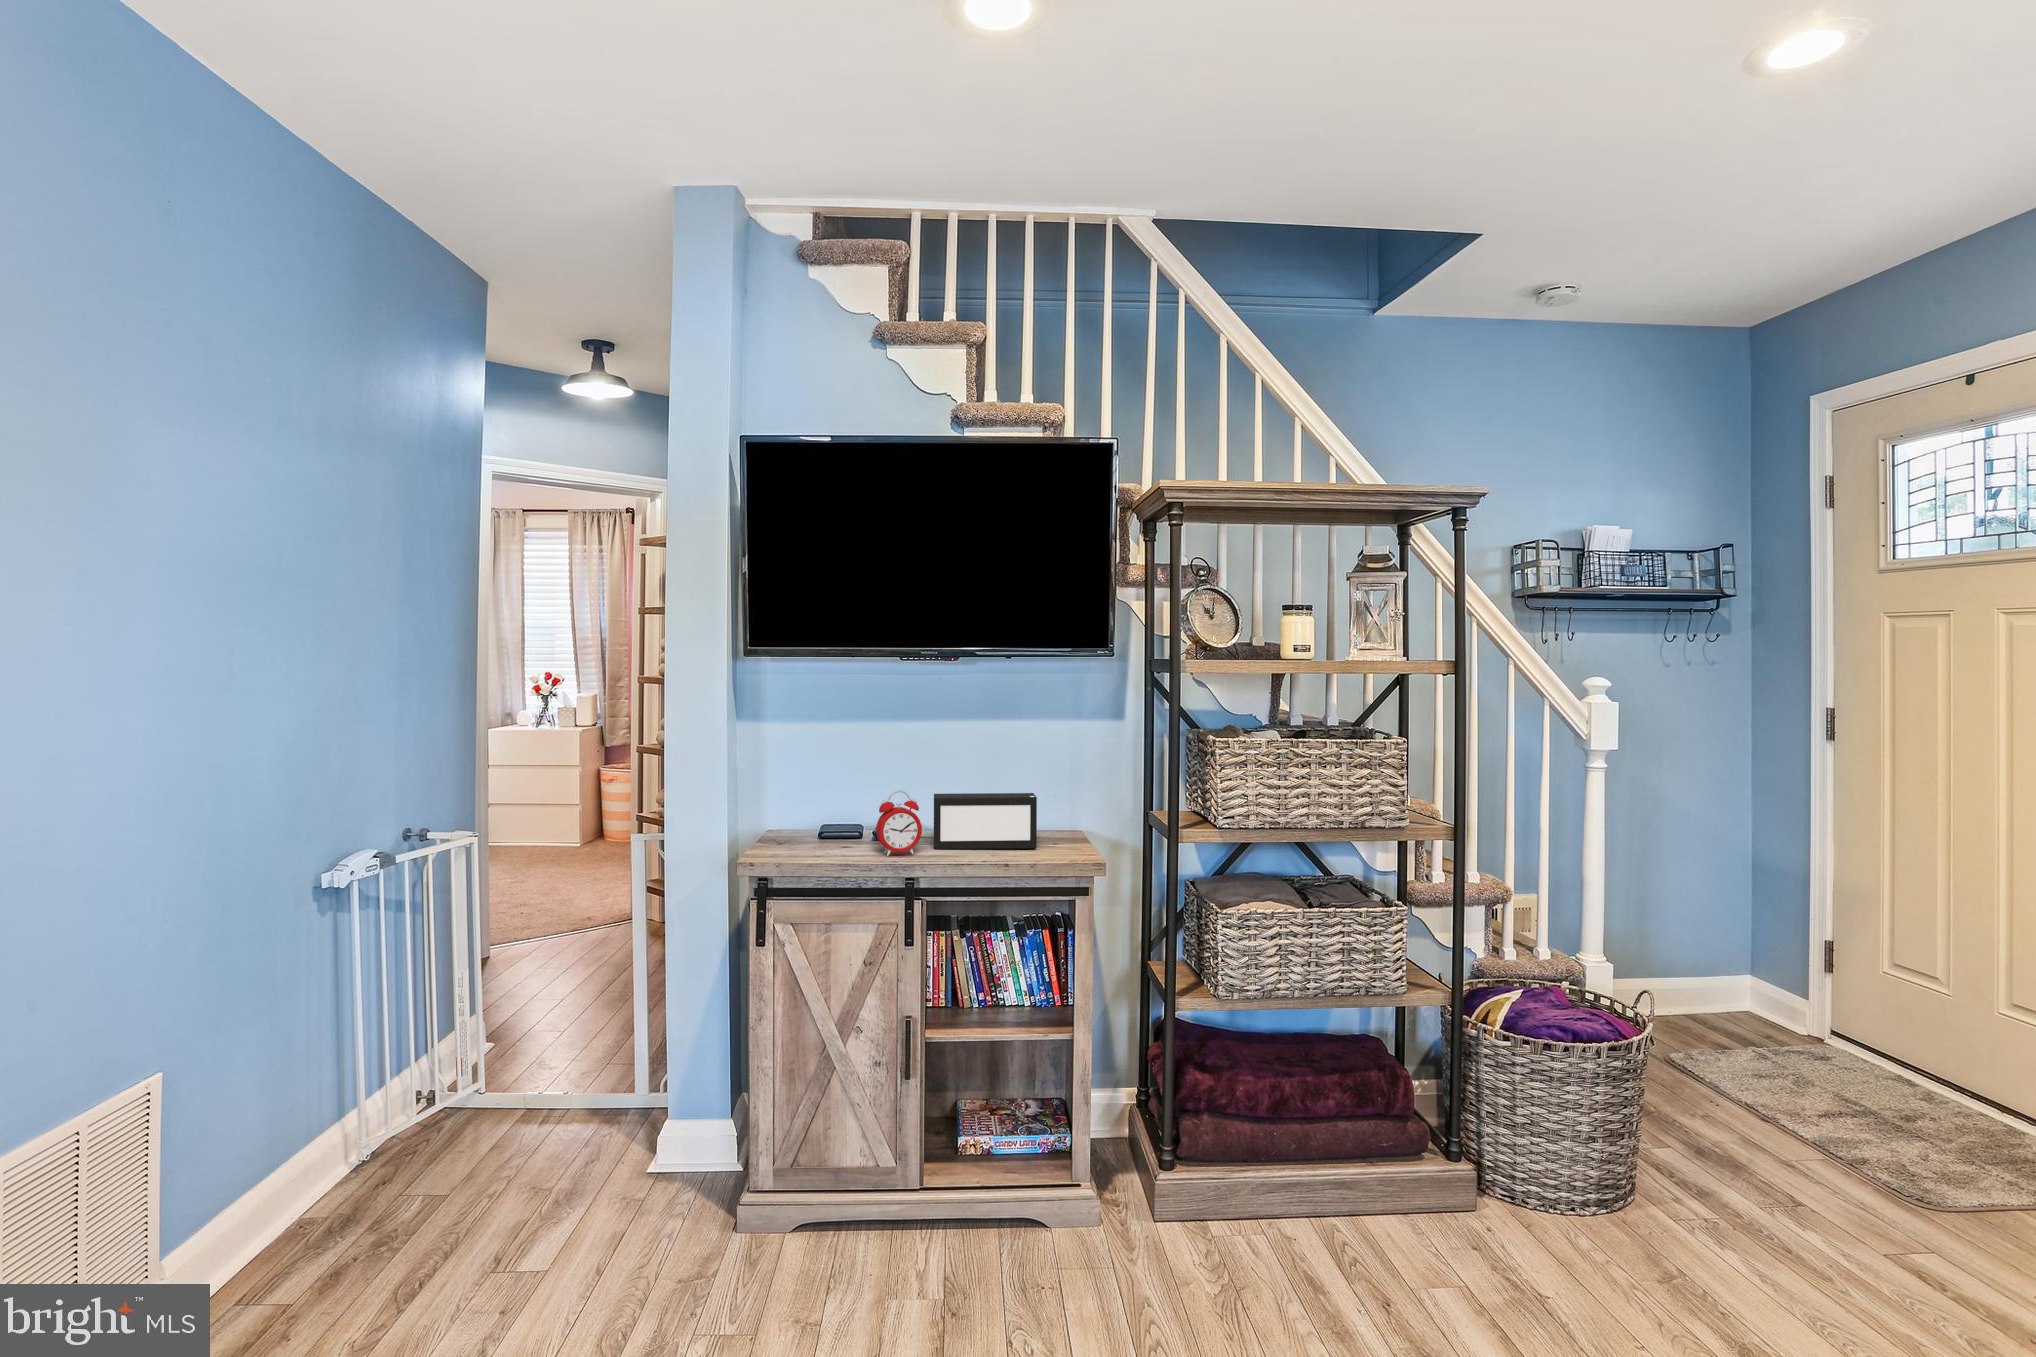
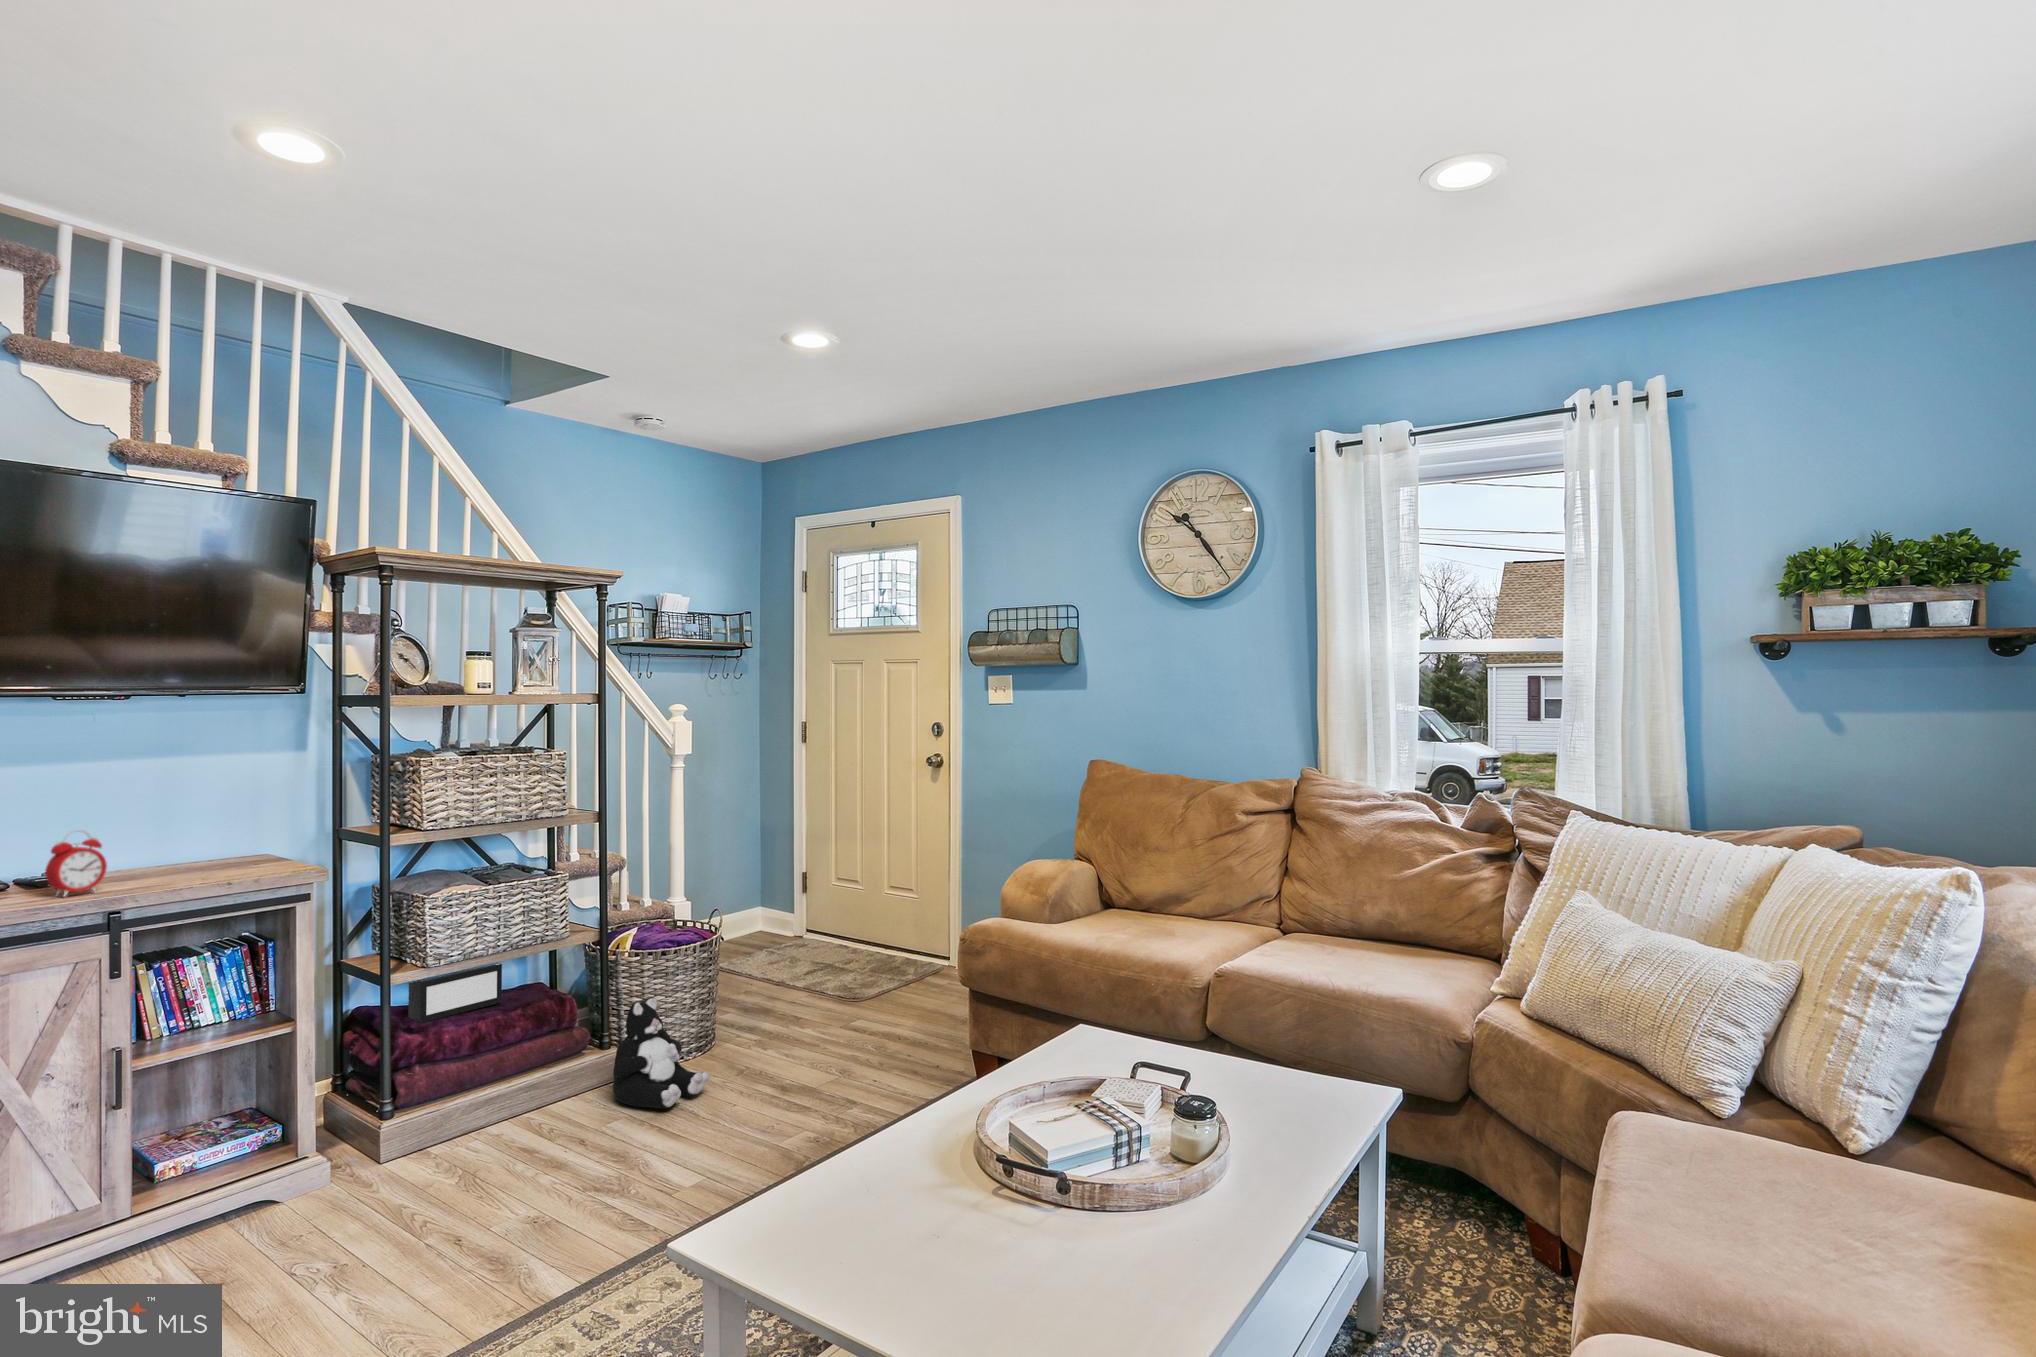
speaker: present [934,793,1037,849] -> present [408,964,502,1023]
plush toy: none [1449,1112,1600,1297] -> present [613,997,709,1108]

